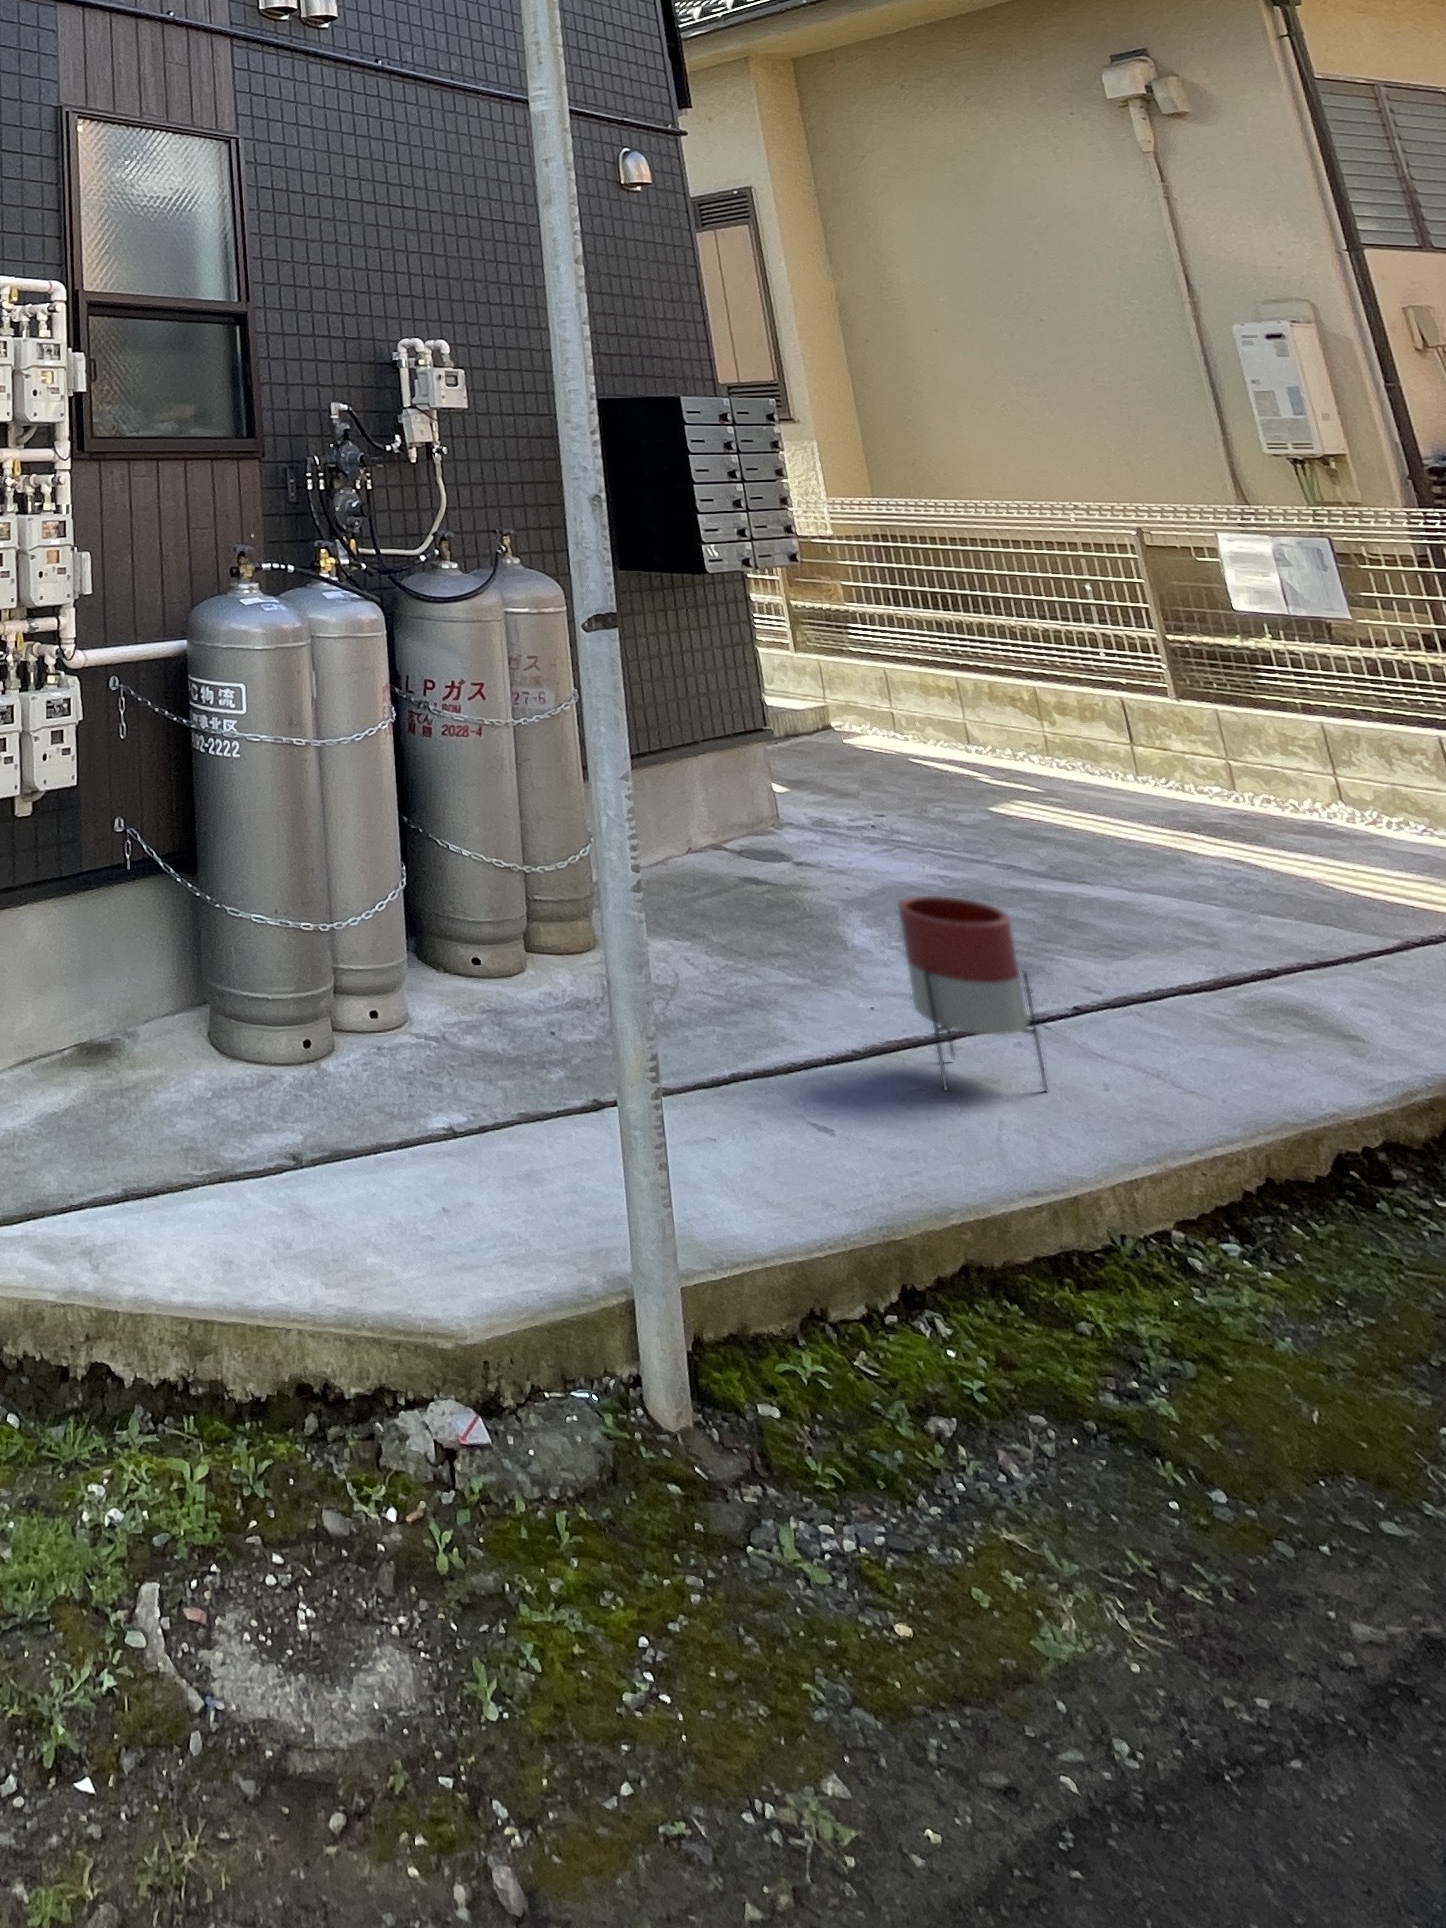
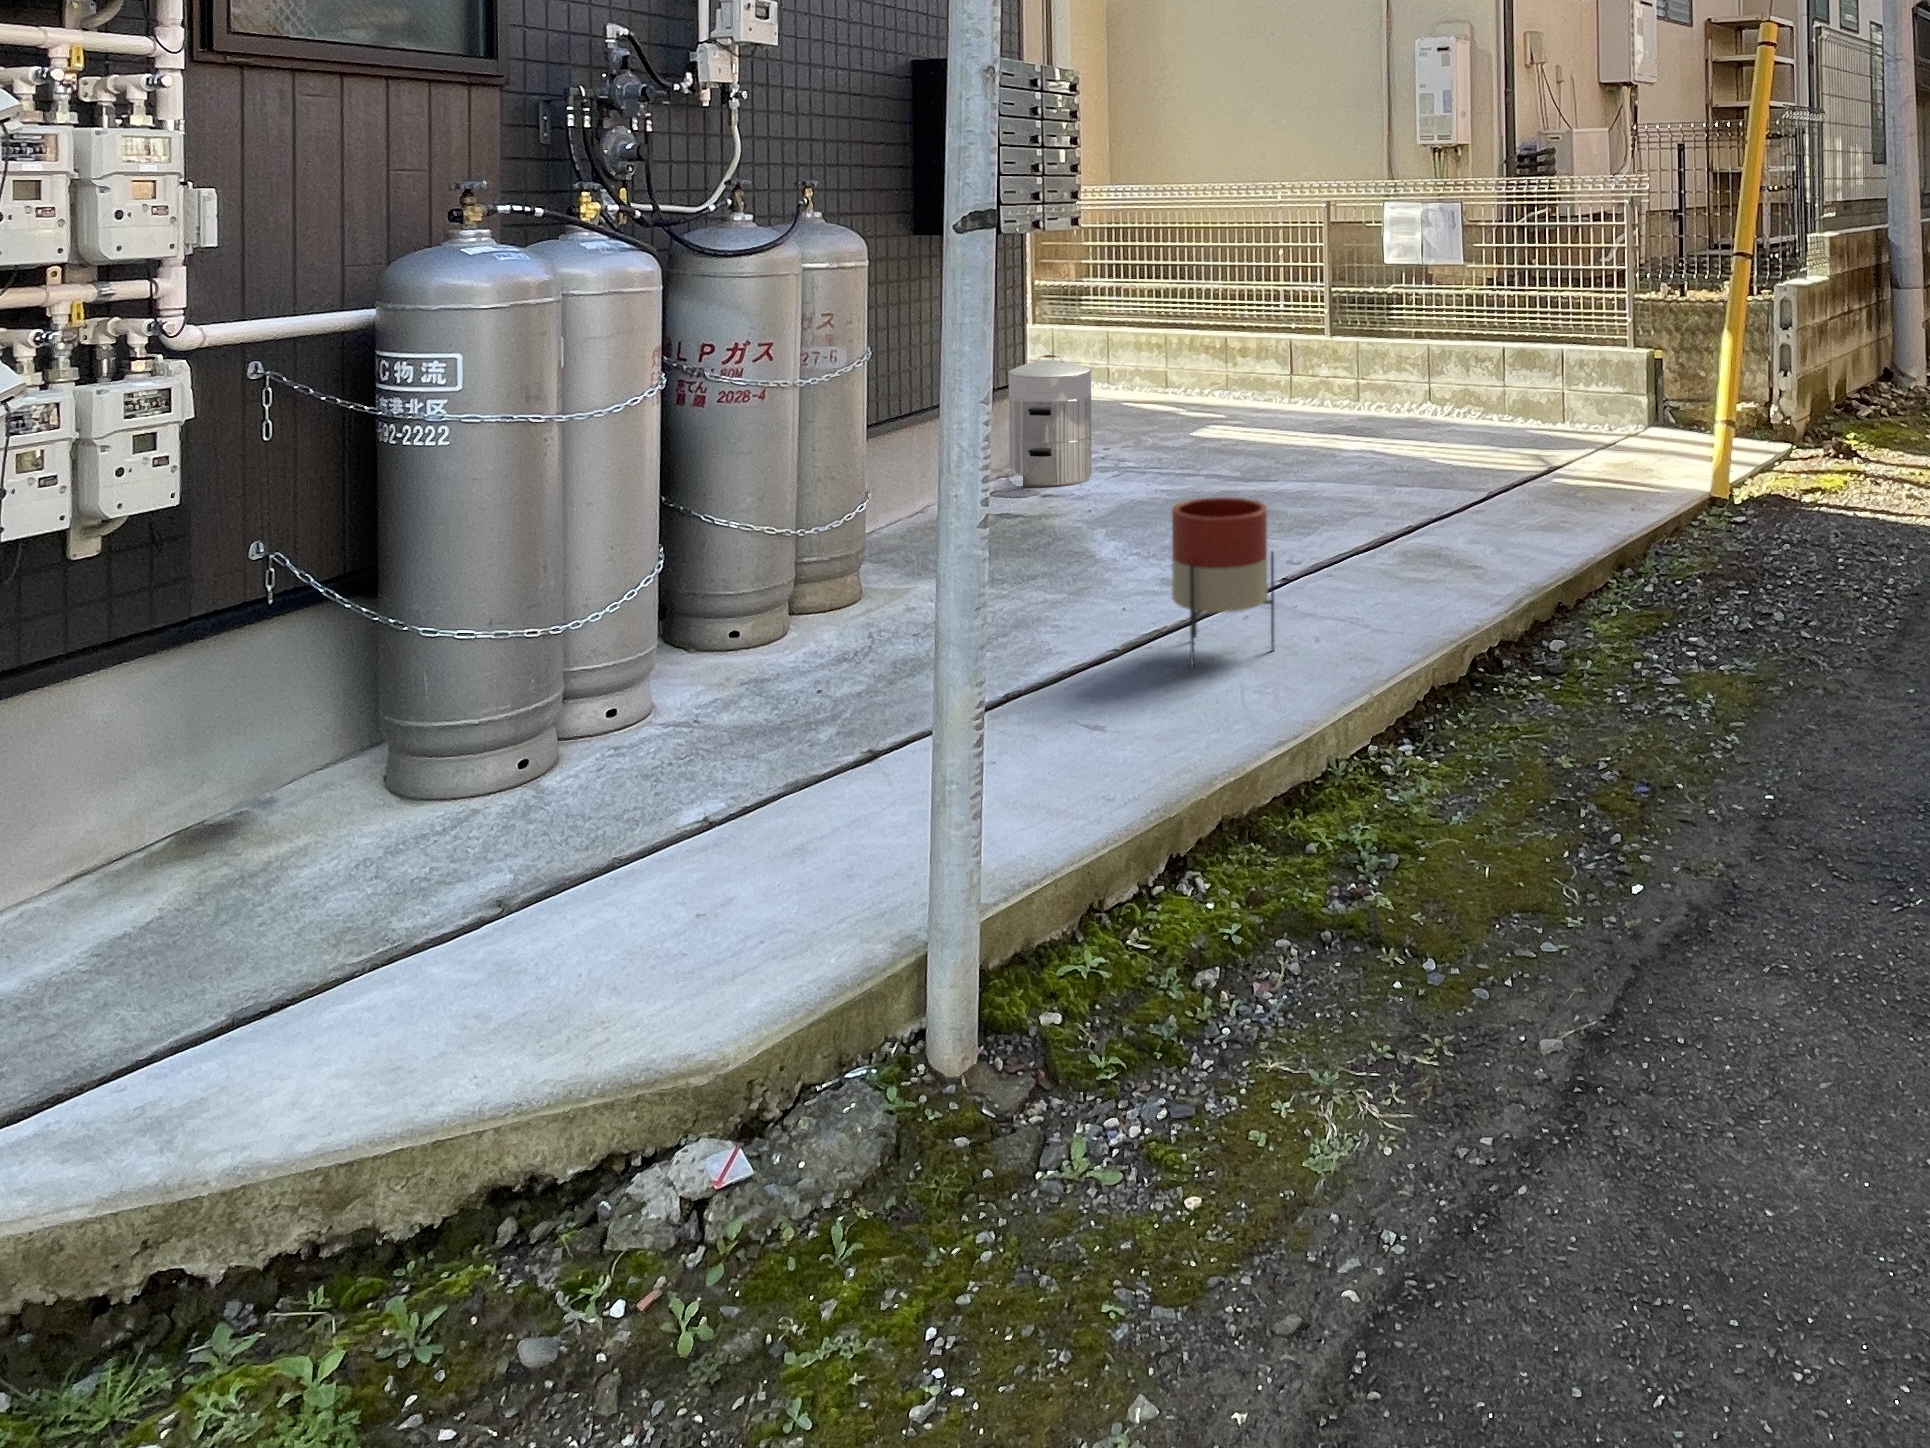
waste bin: none [748,700,861,854] -> present [1008,355,1092,487]

